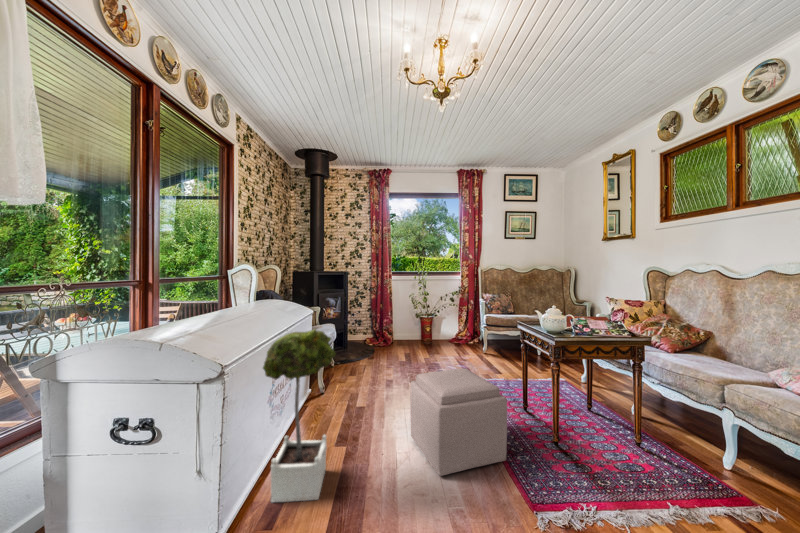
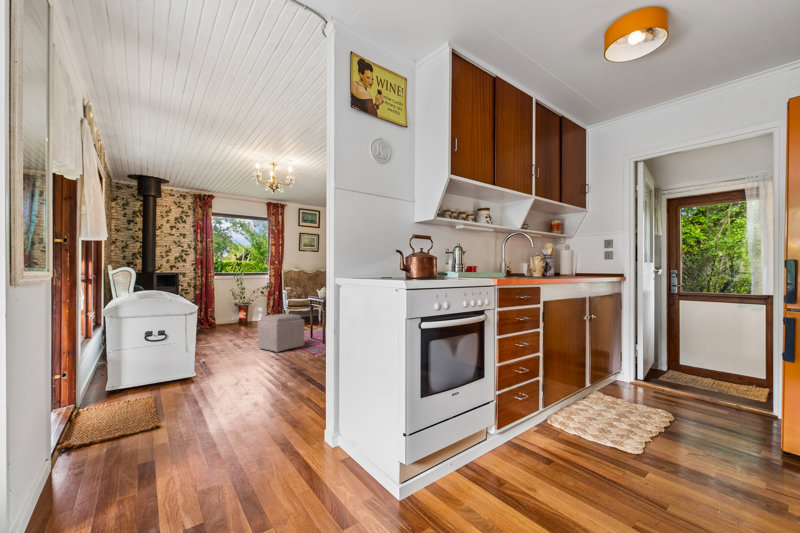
potted tree: present [263,329,336,502] -> none [195,290,231,368]

